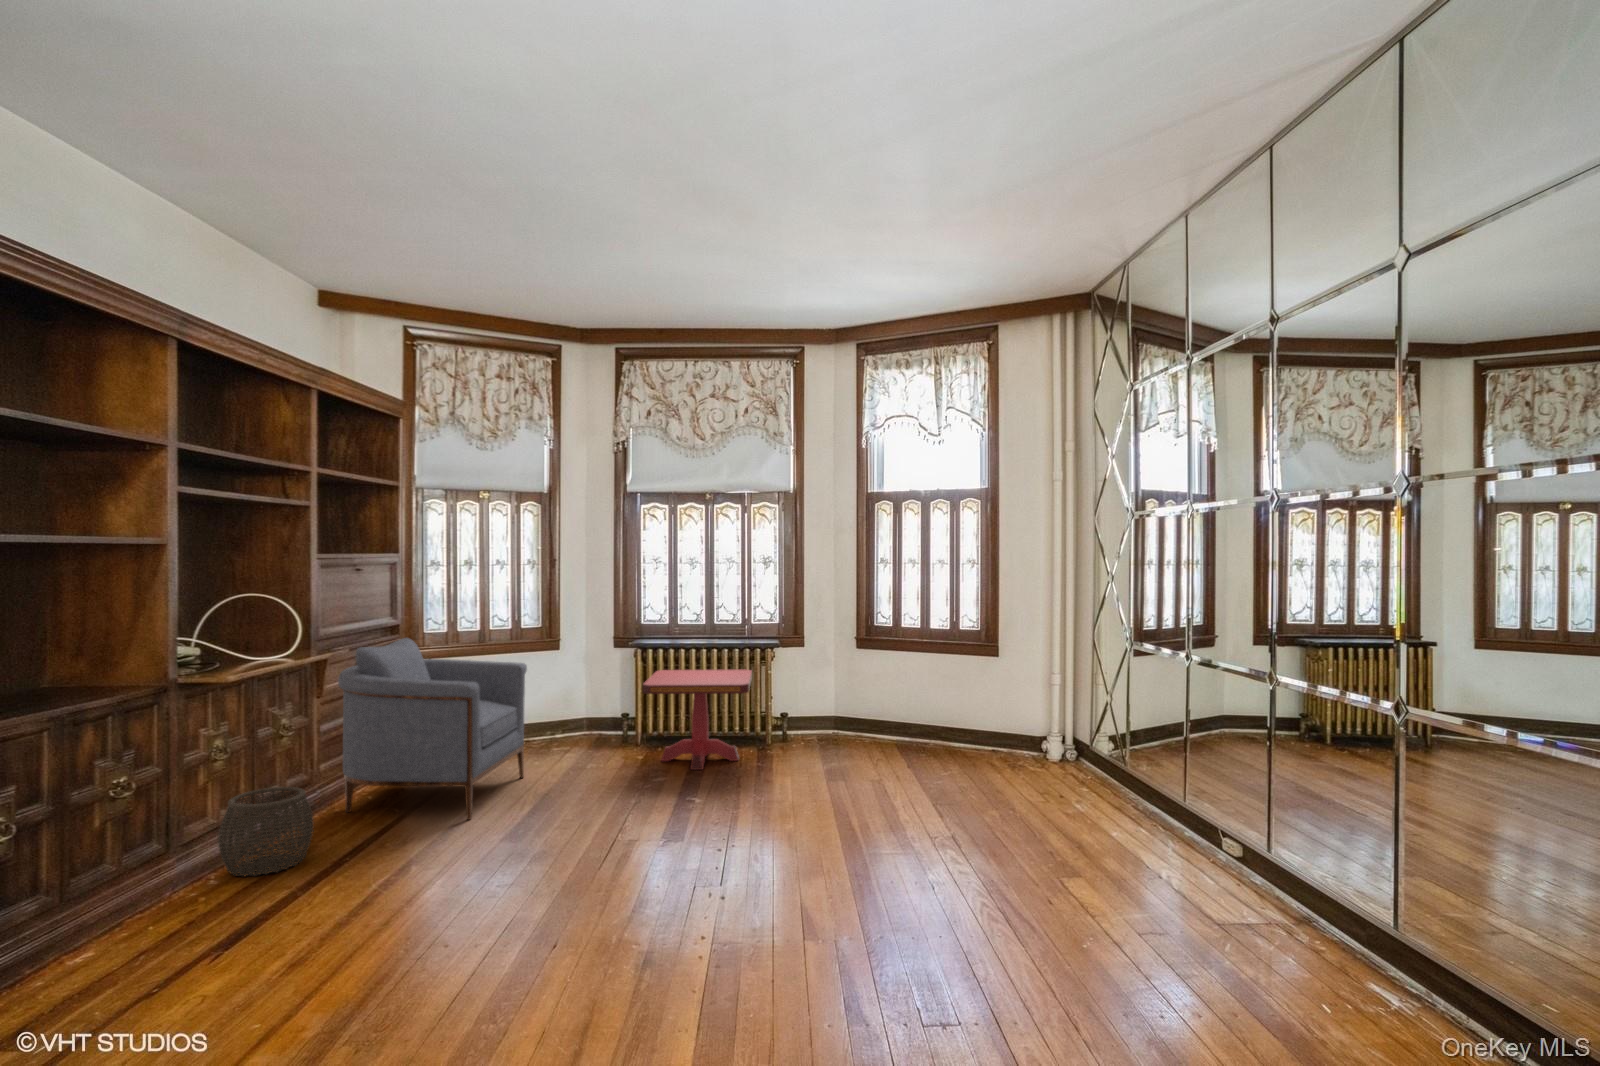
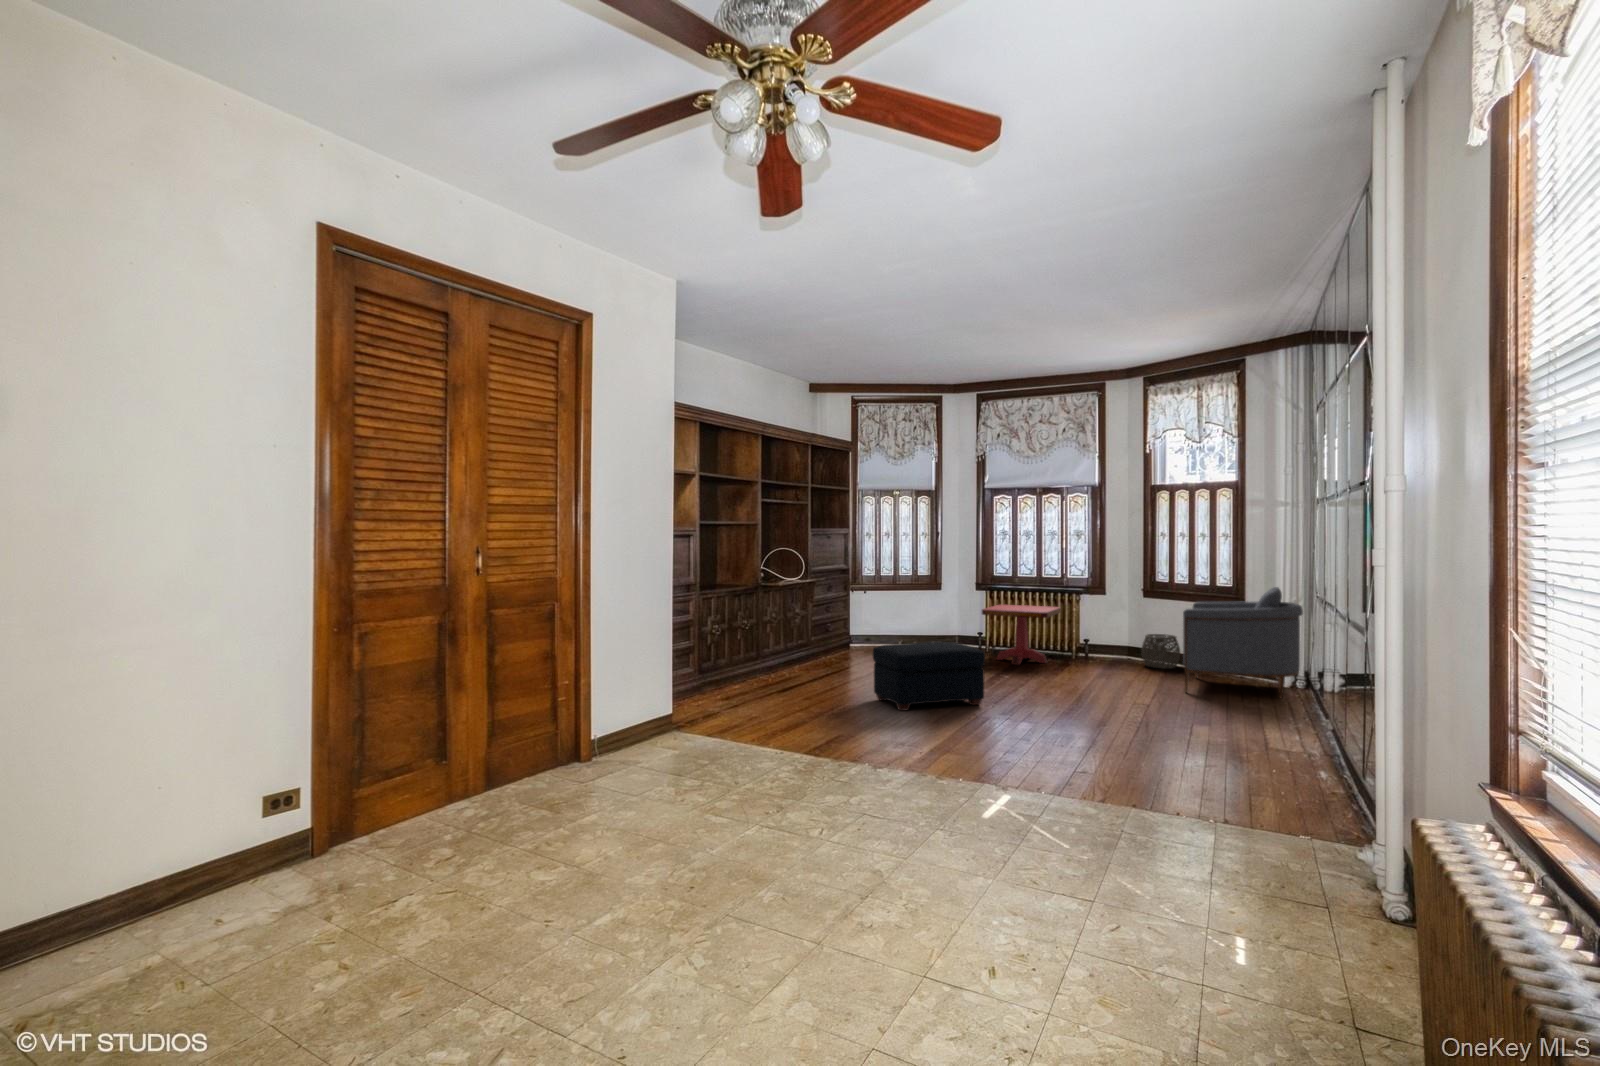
armchair: present [338,638,527,820] -> present [1183,587,1303,698]
ottoman: none [486,778,732,978] -> present [872,642,985,711]
woven basket: present [218,787,314,876] -> present [1142,634,1180,668]

